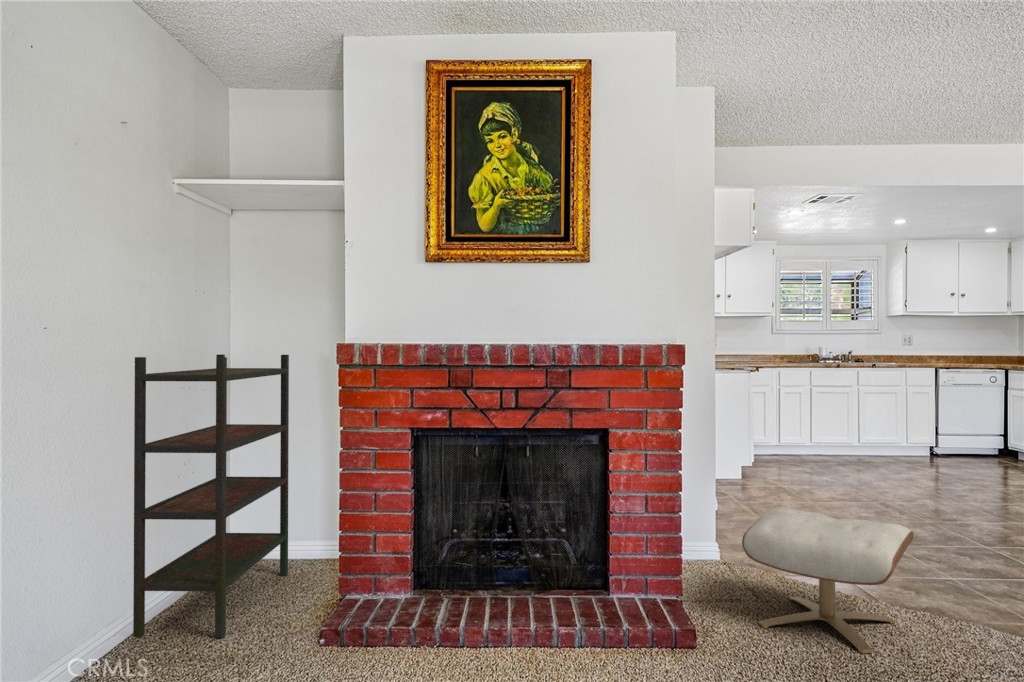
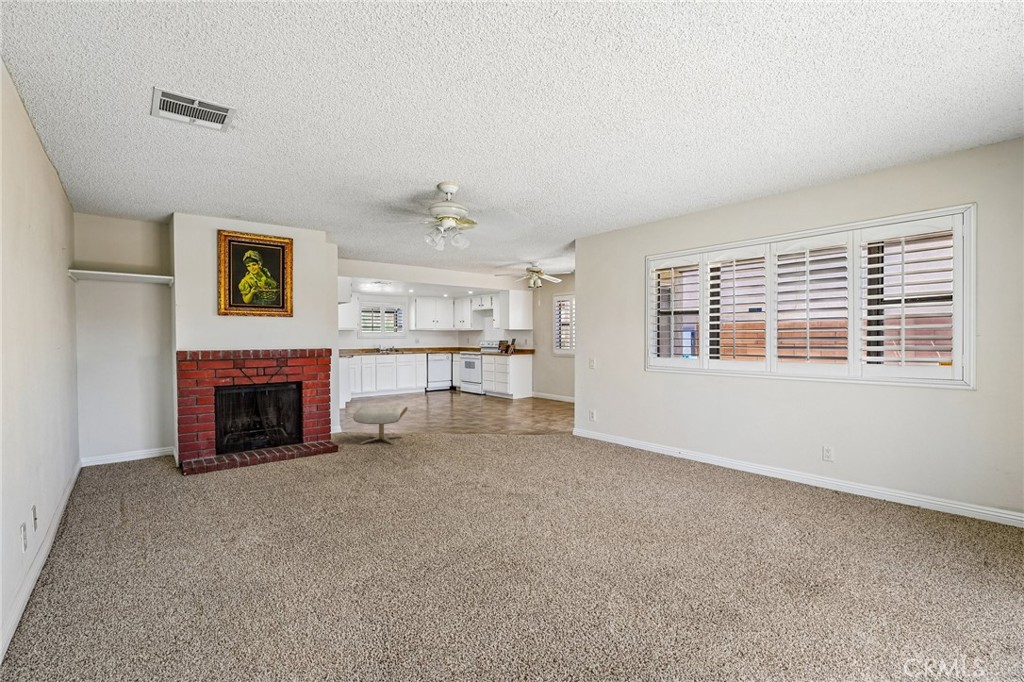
bookshelf: present [133,354,289,638] -> none [76,356,132,488]

